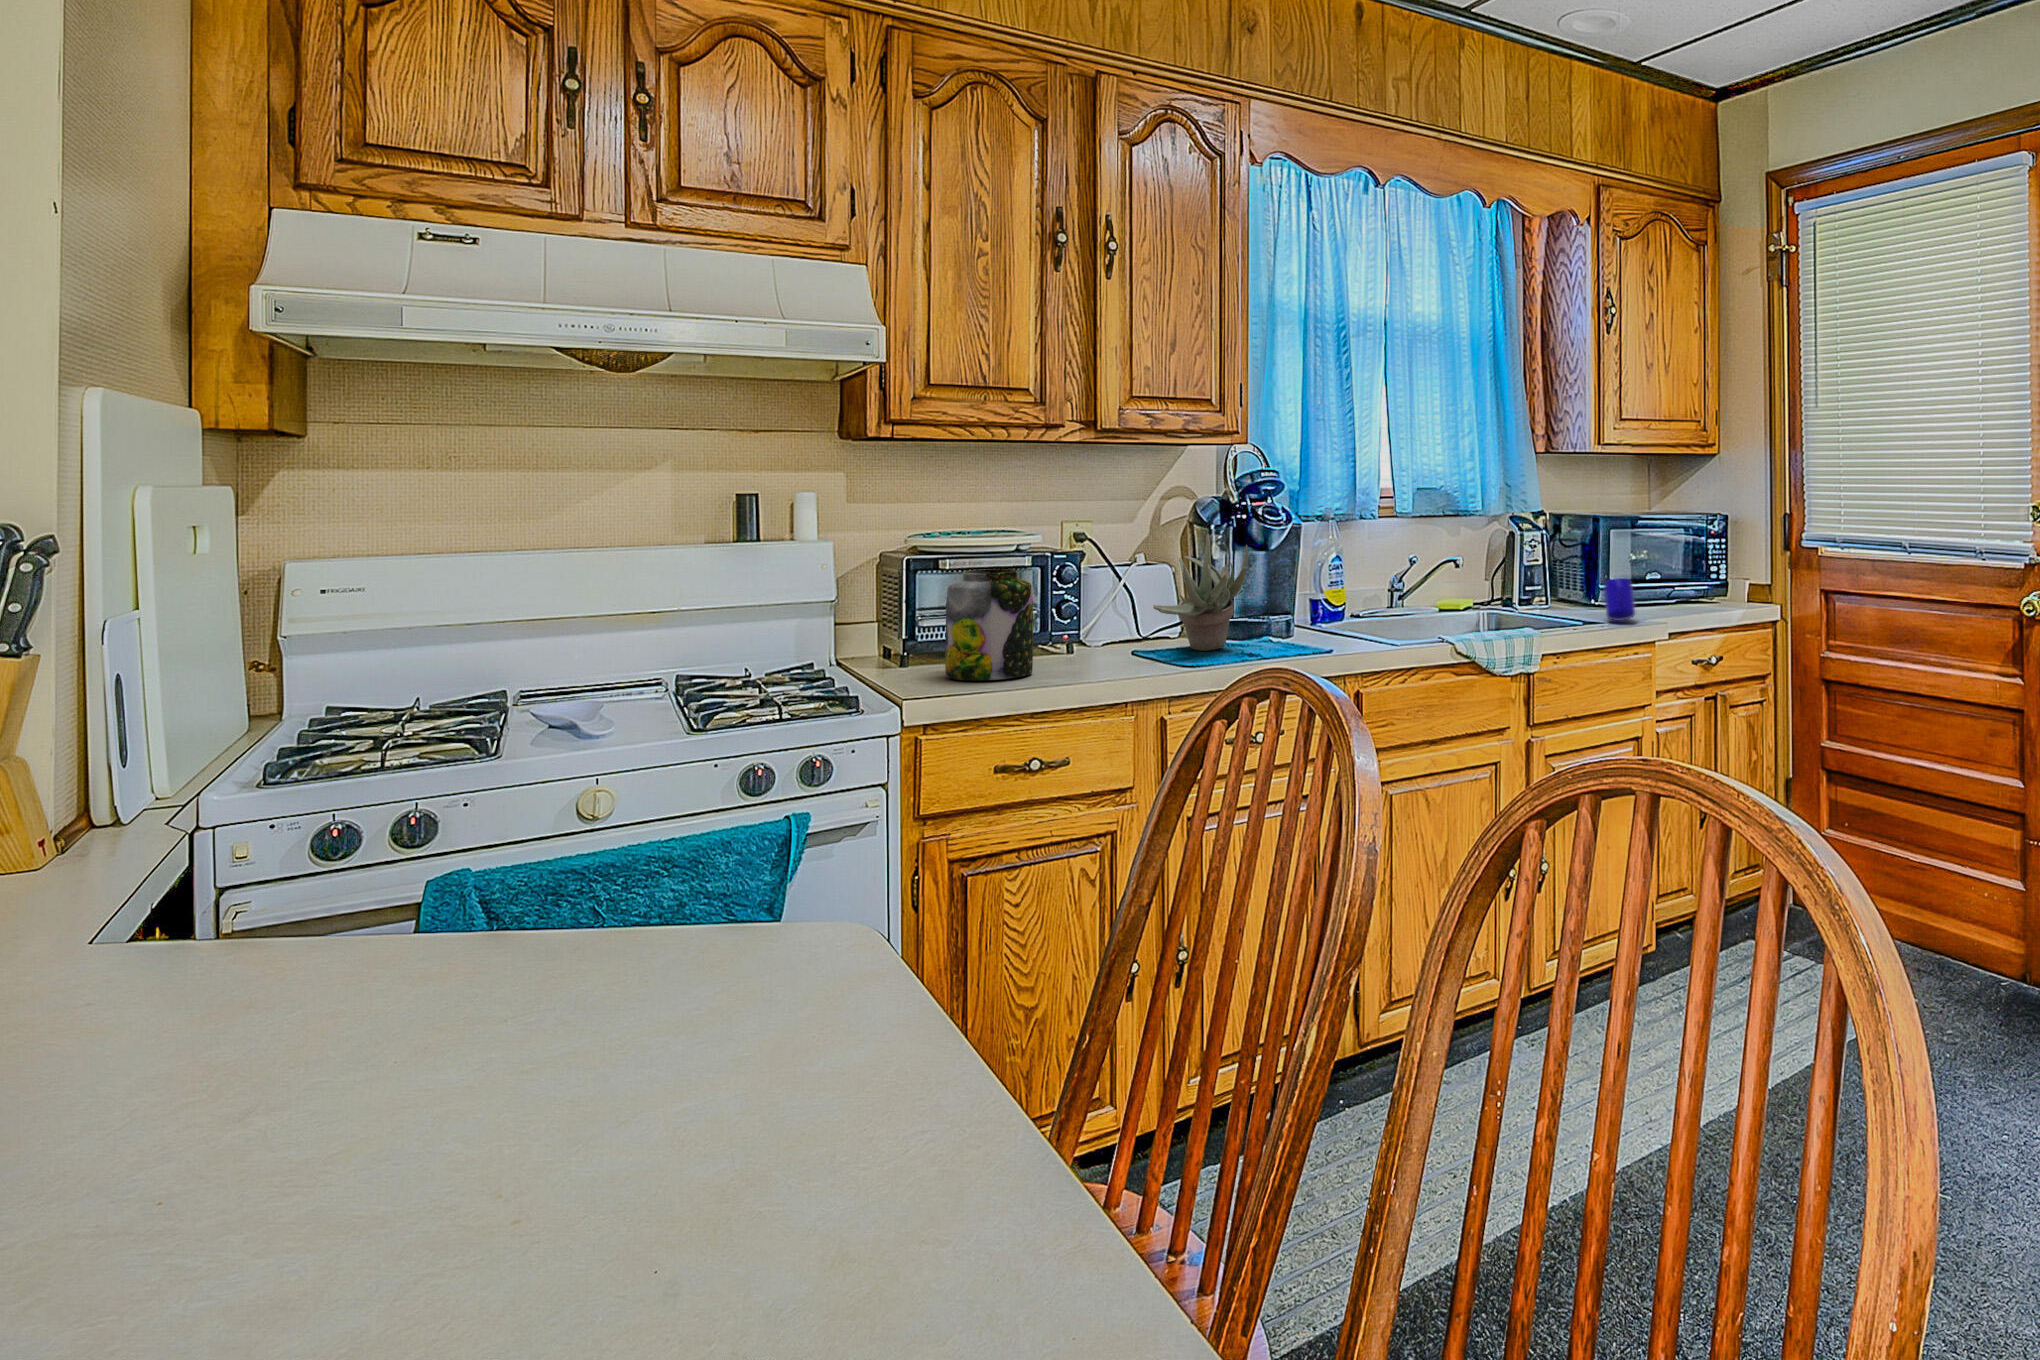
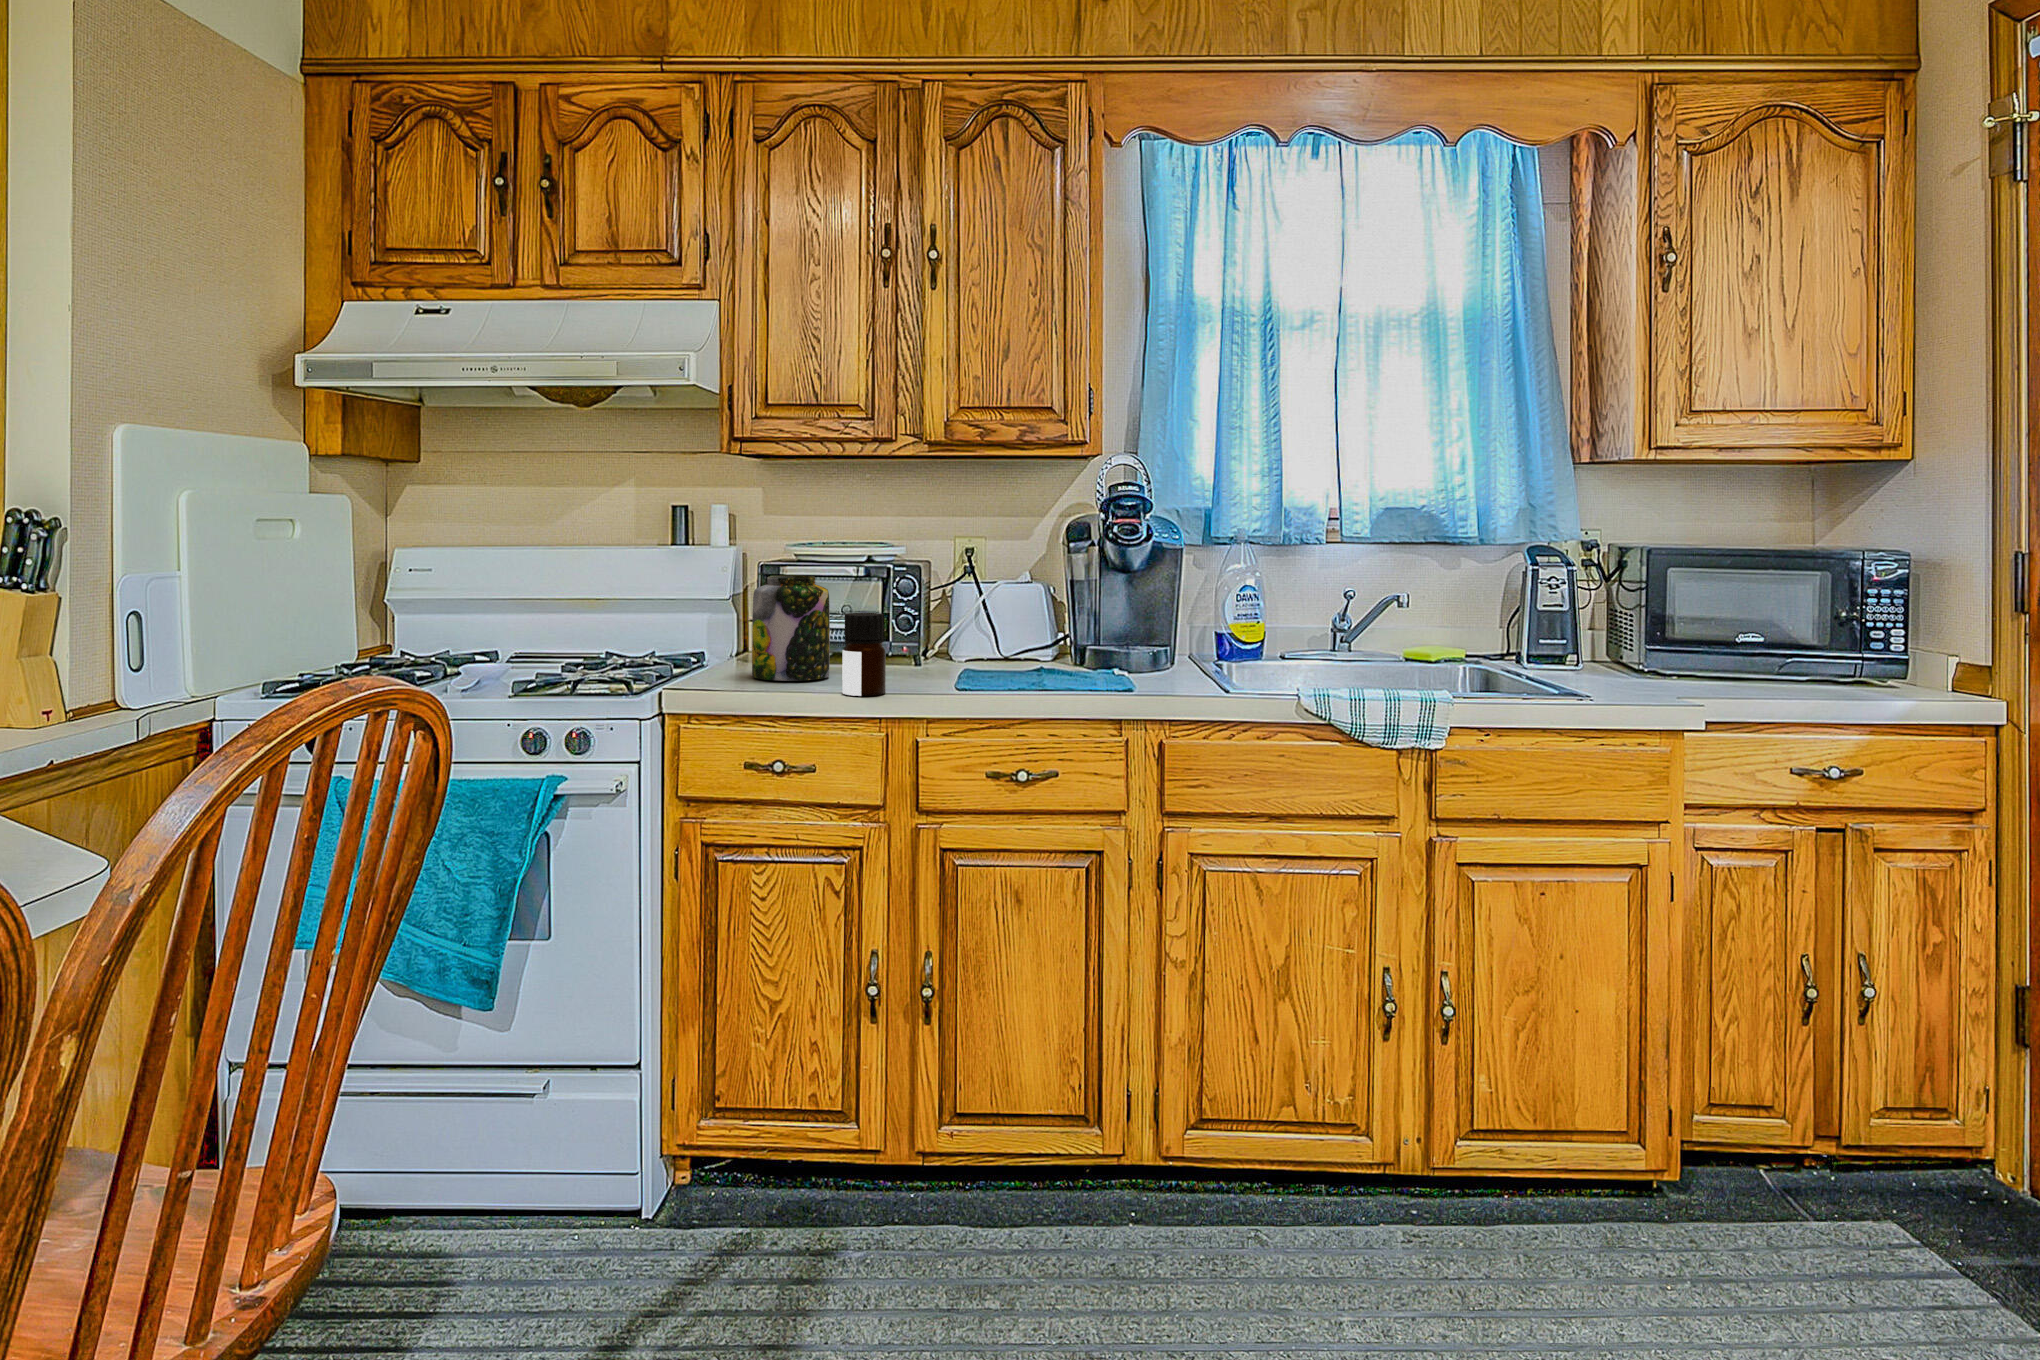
succulent plant: present [1153,534,1248,651] -> none [952,549,1072,677]
mug: present [1604,578,1635,621] -> none [1625,633,1674,694]
bottle: none [1089,603,1133,685] -> present [842,613,886,696]

